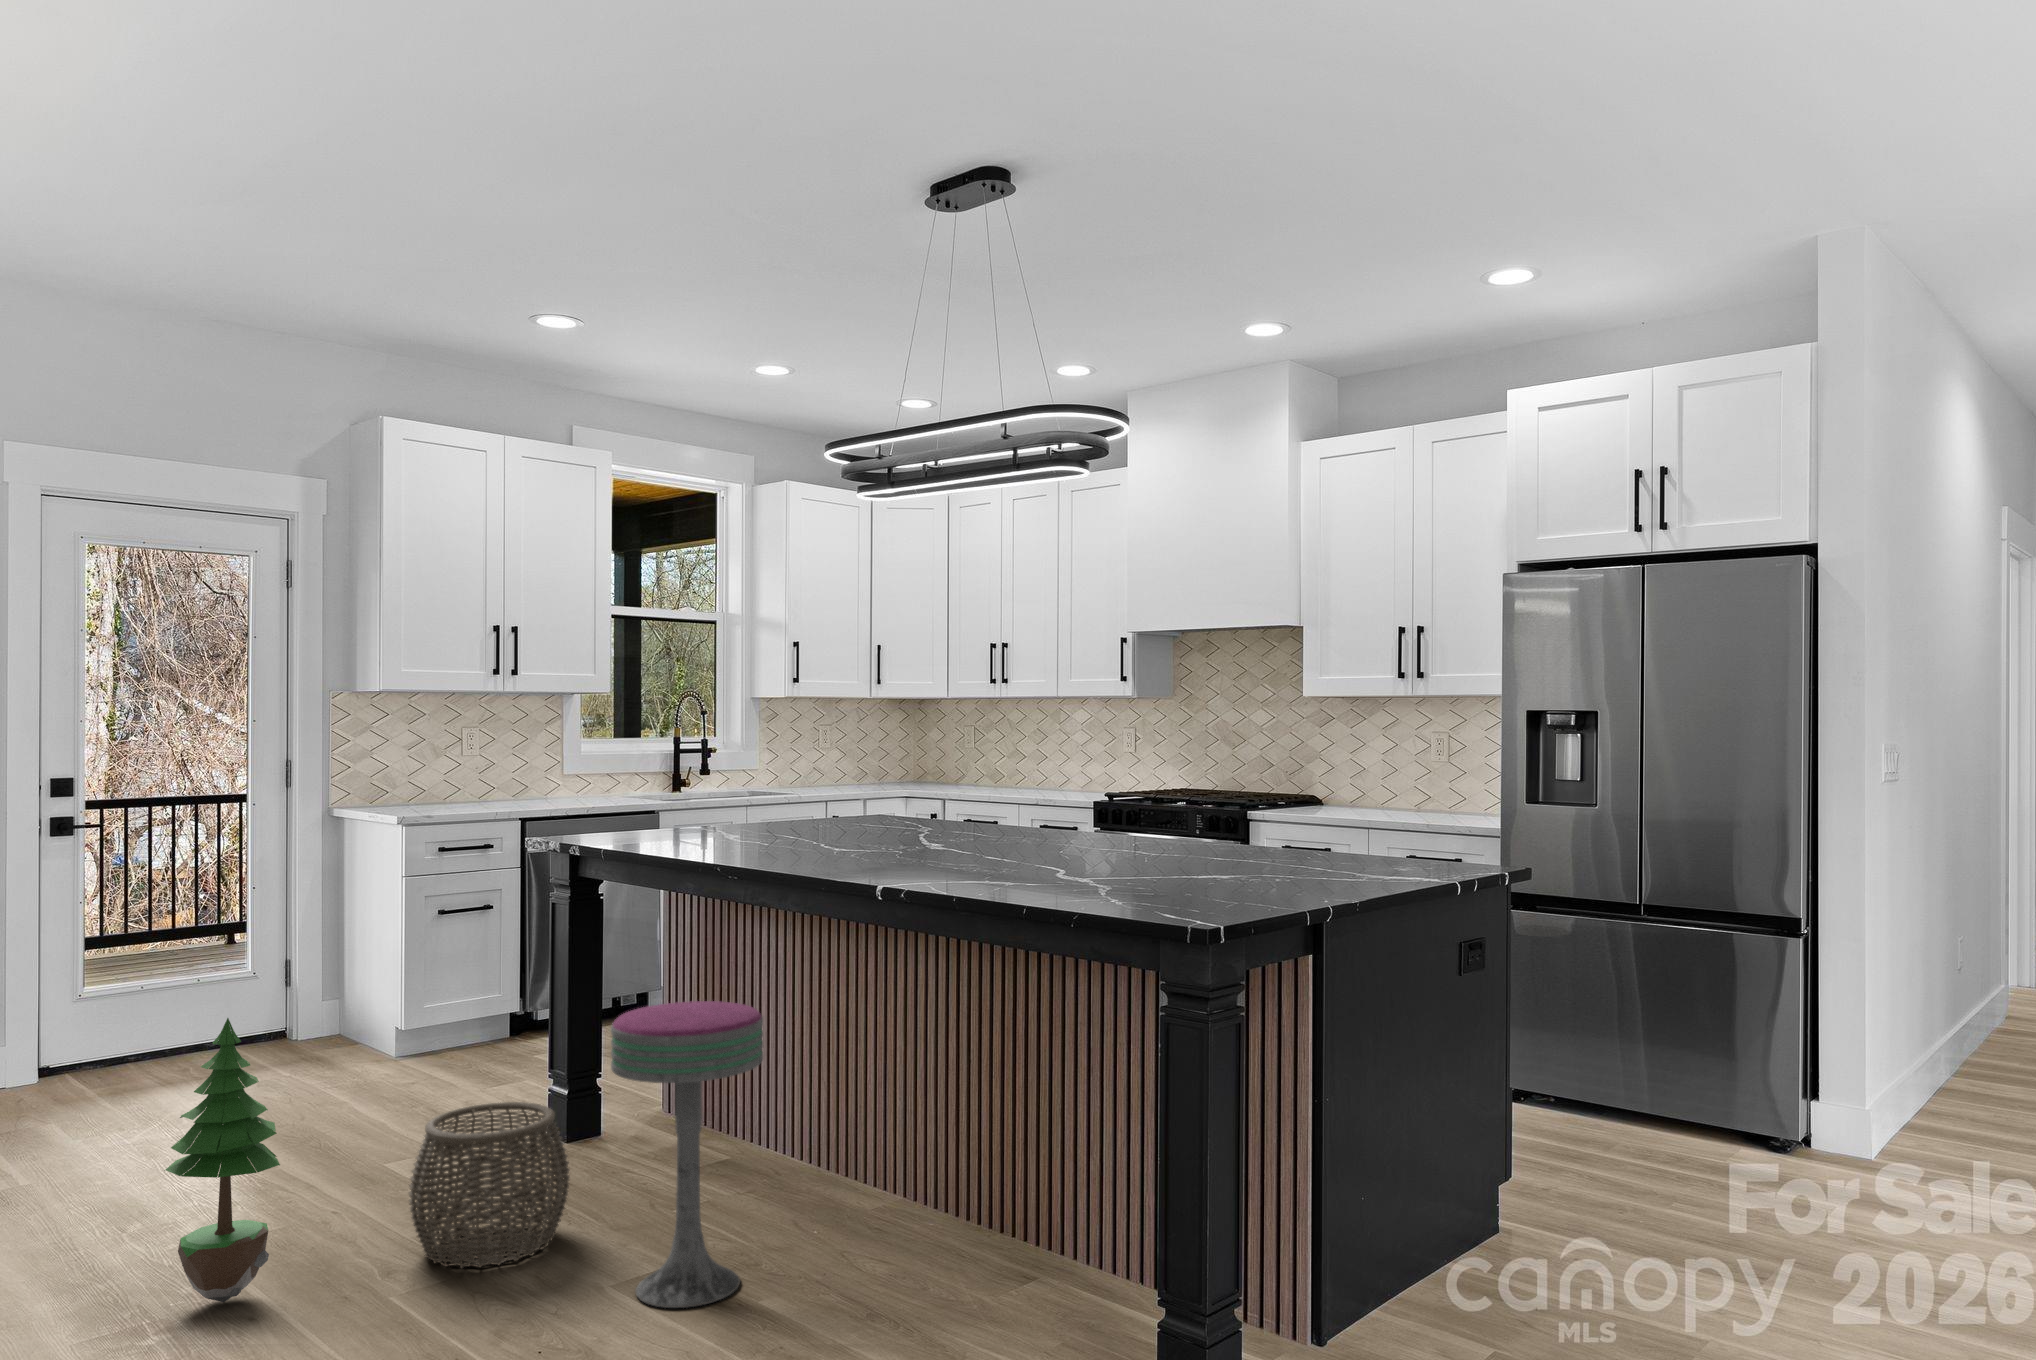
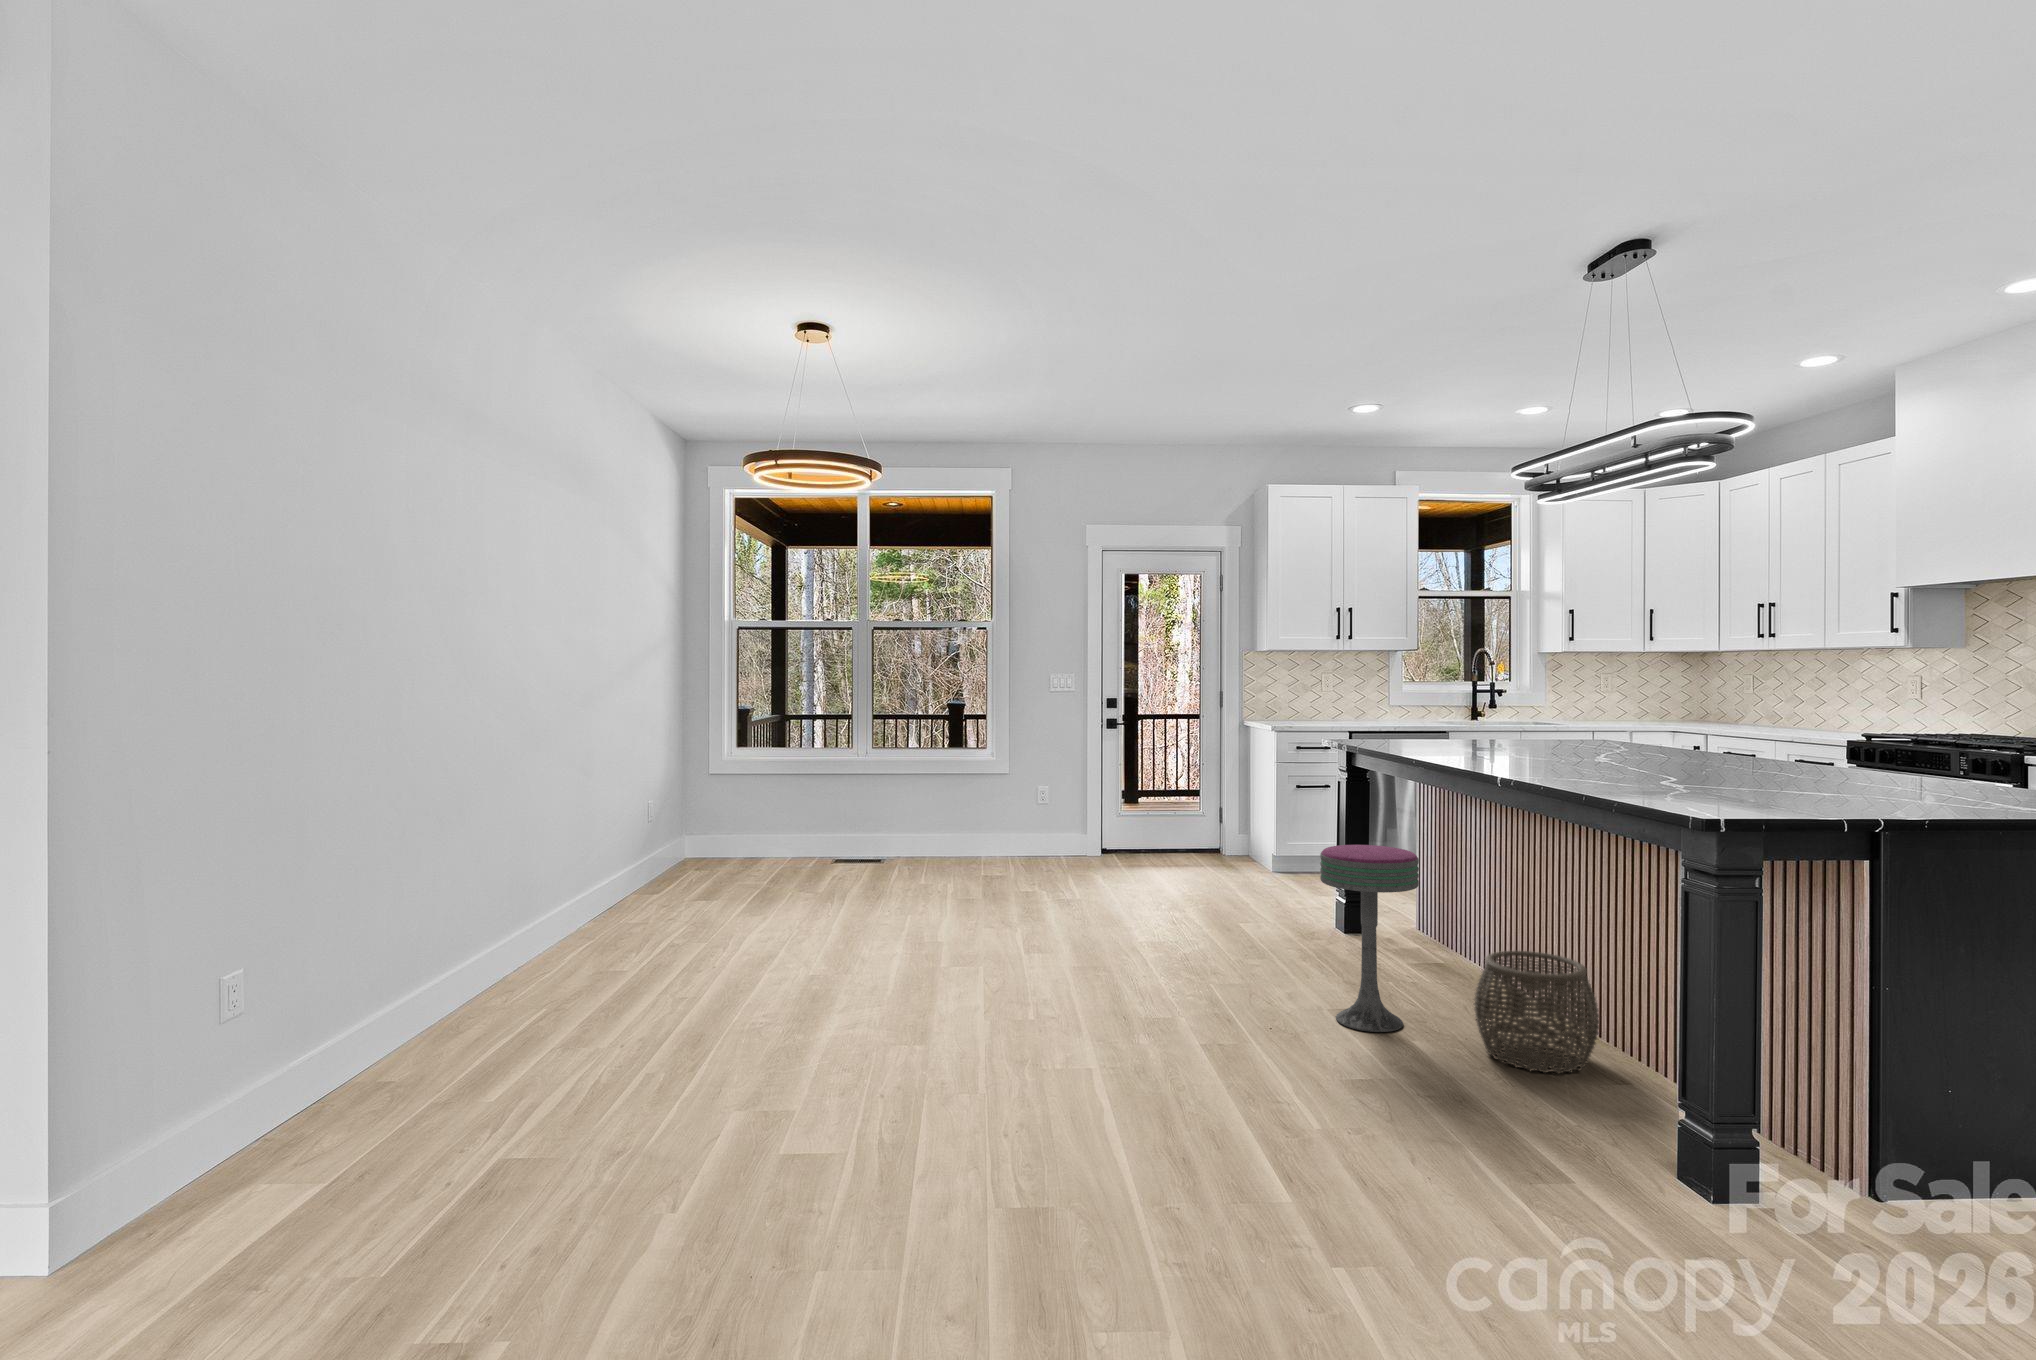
potted tree: present [165,1018,280,1302] -> none [1107,822,1160,969]
woven basket: present [409,1102,570,1268] -> present [1474,951,1600,1074]

